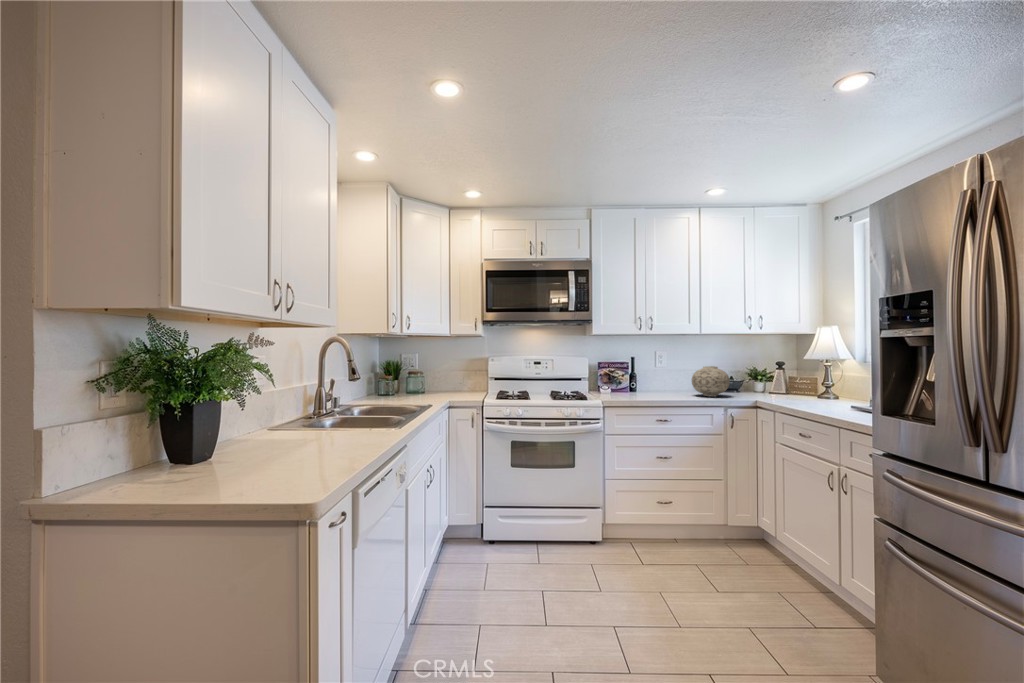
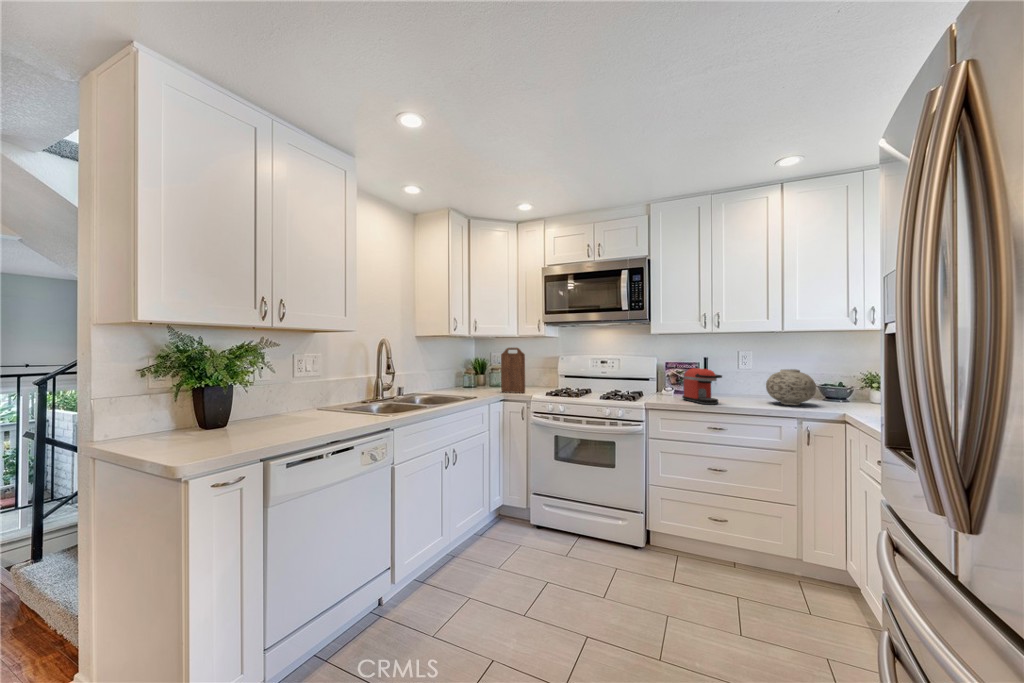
cutting board: none [436,347,465,398] -> present [501,348,525,393]
coffee maker: none [626,367,666,399] -> present [682,368,722,404]

